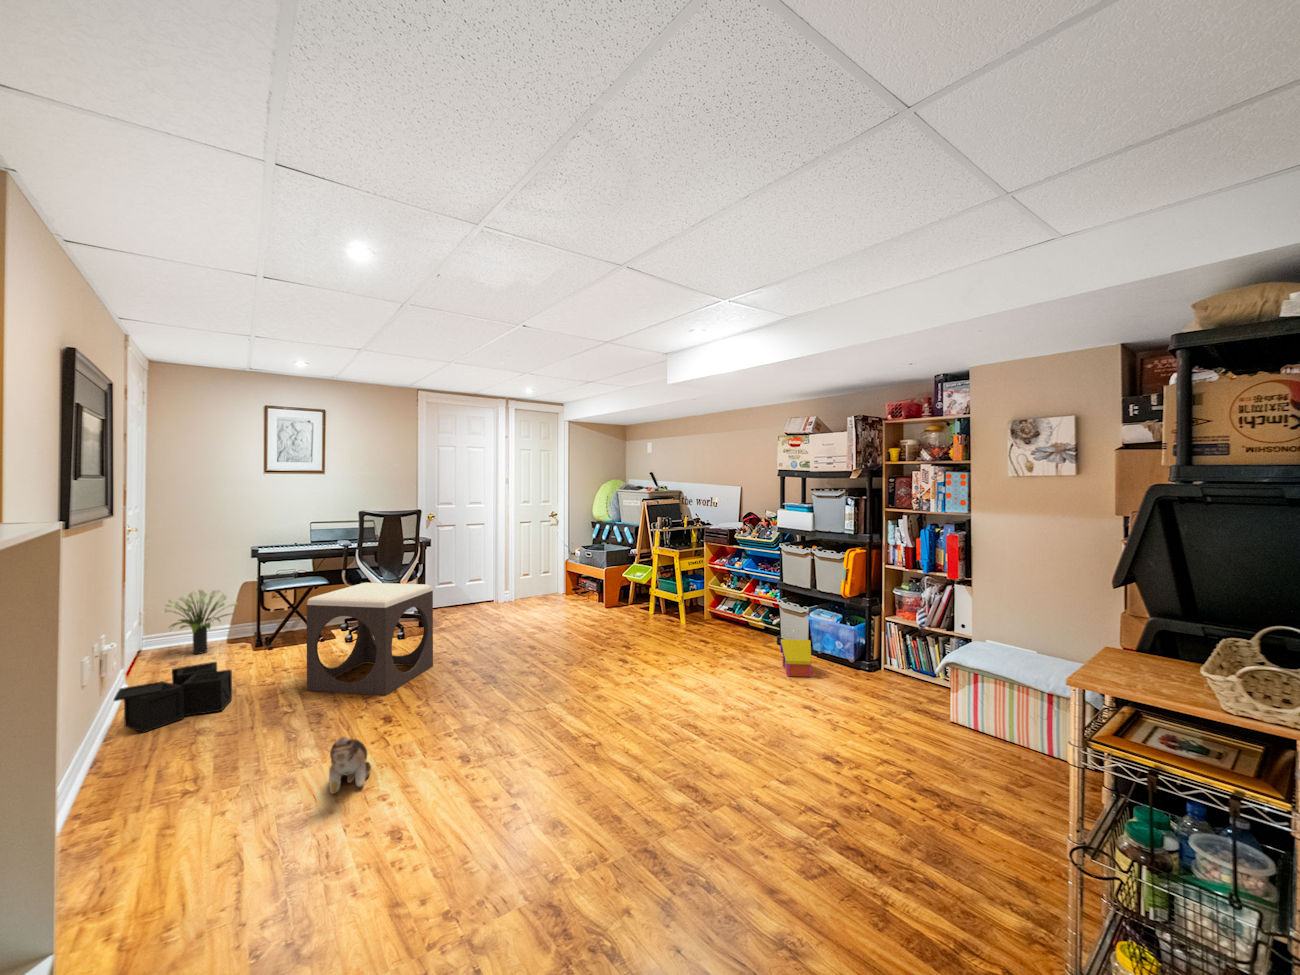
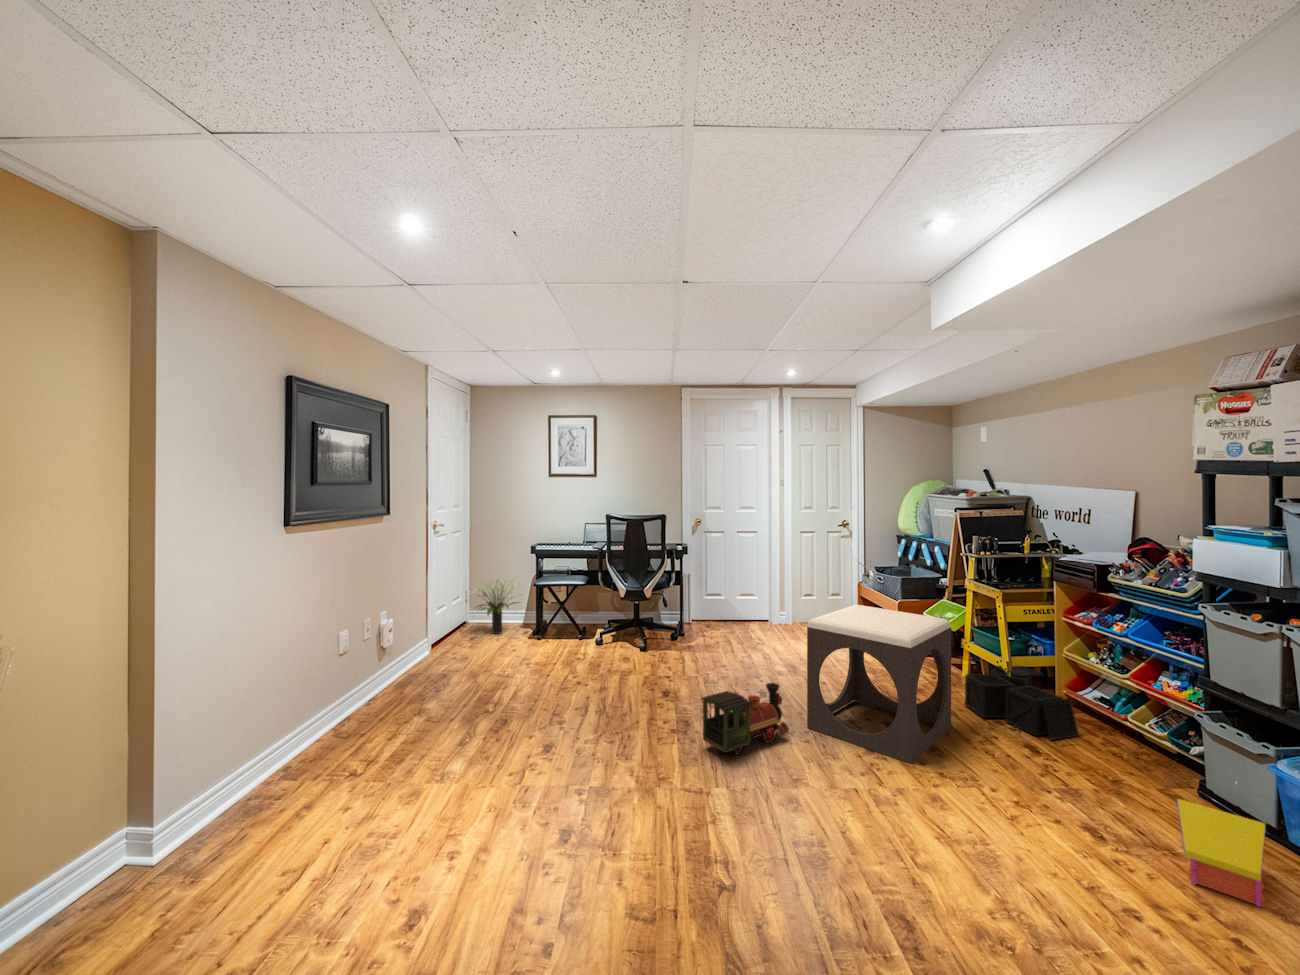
footstool: present [306,583,433,695] -> present [807,605,951,764]
toy train: none [517,630,573,685] -> present [701,683,789,755]
storage bin: present [114,662,232,732] -> present [965,666,1079,740]
plush toy: present [327,737,371,794] -> none [403,769,485,832]

